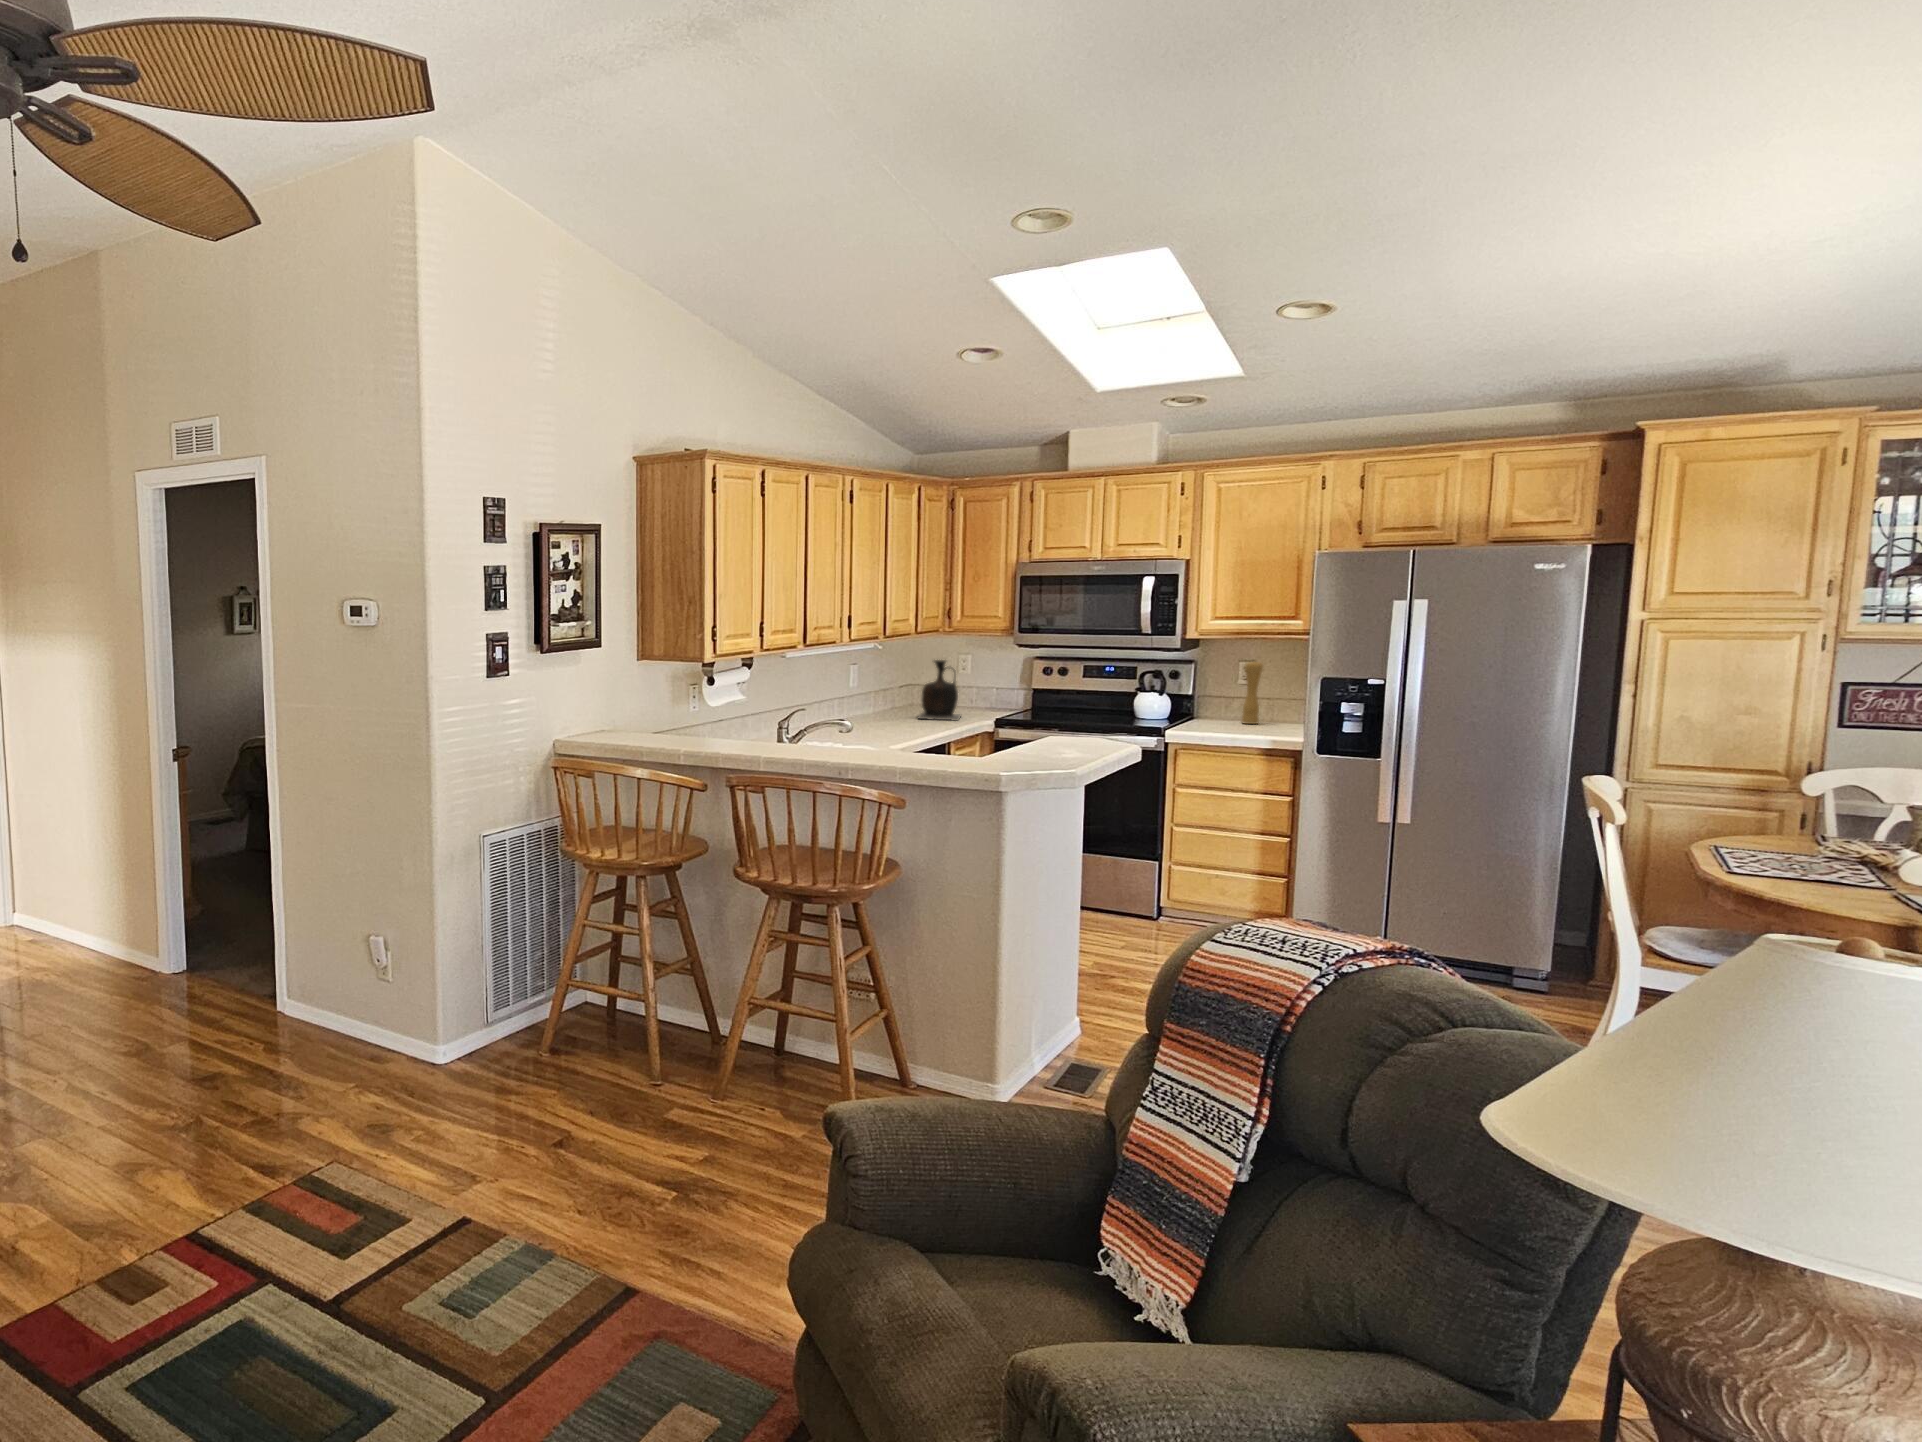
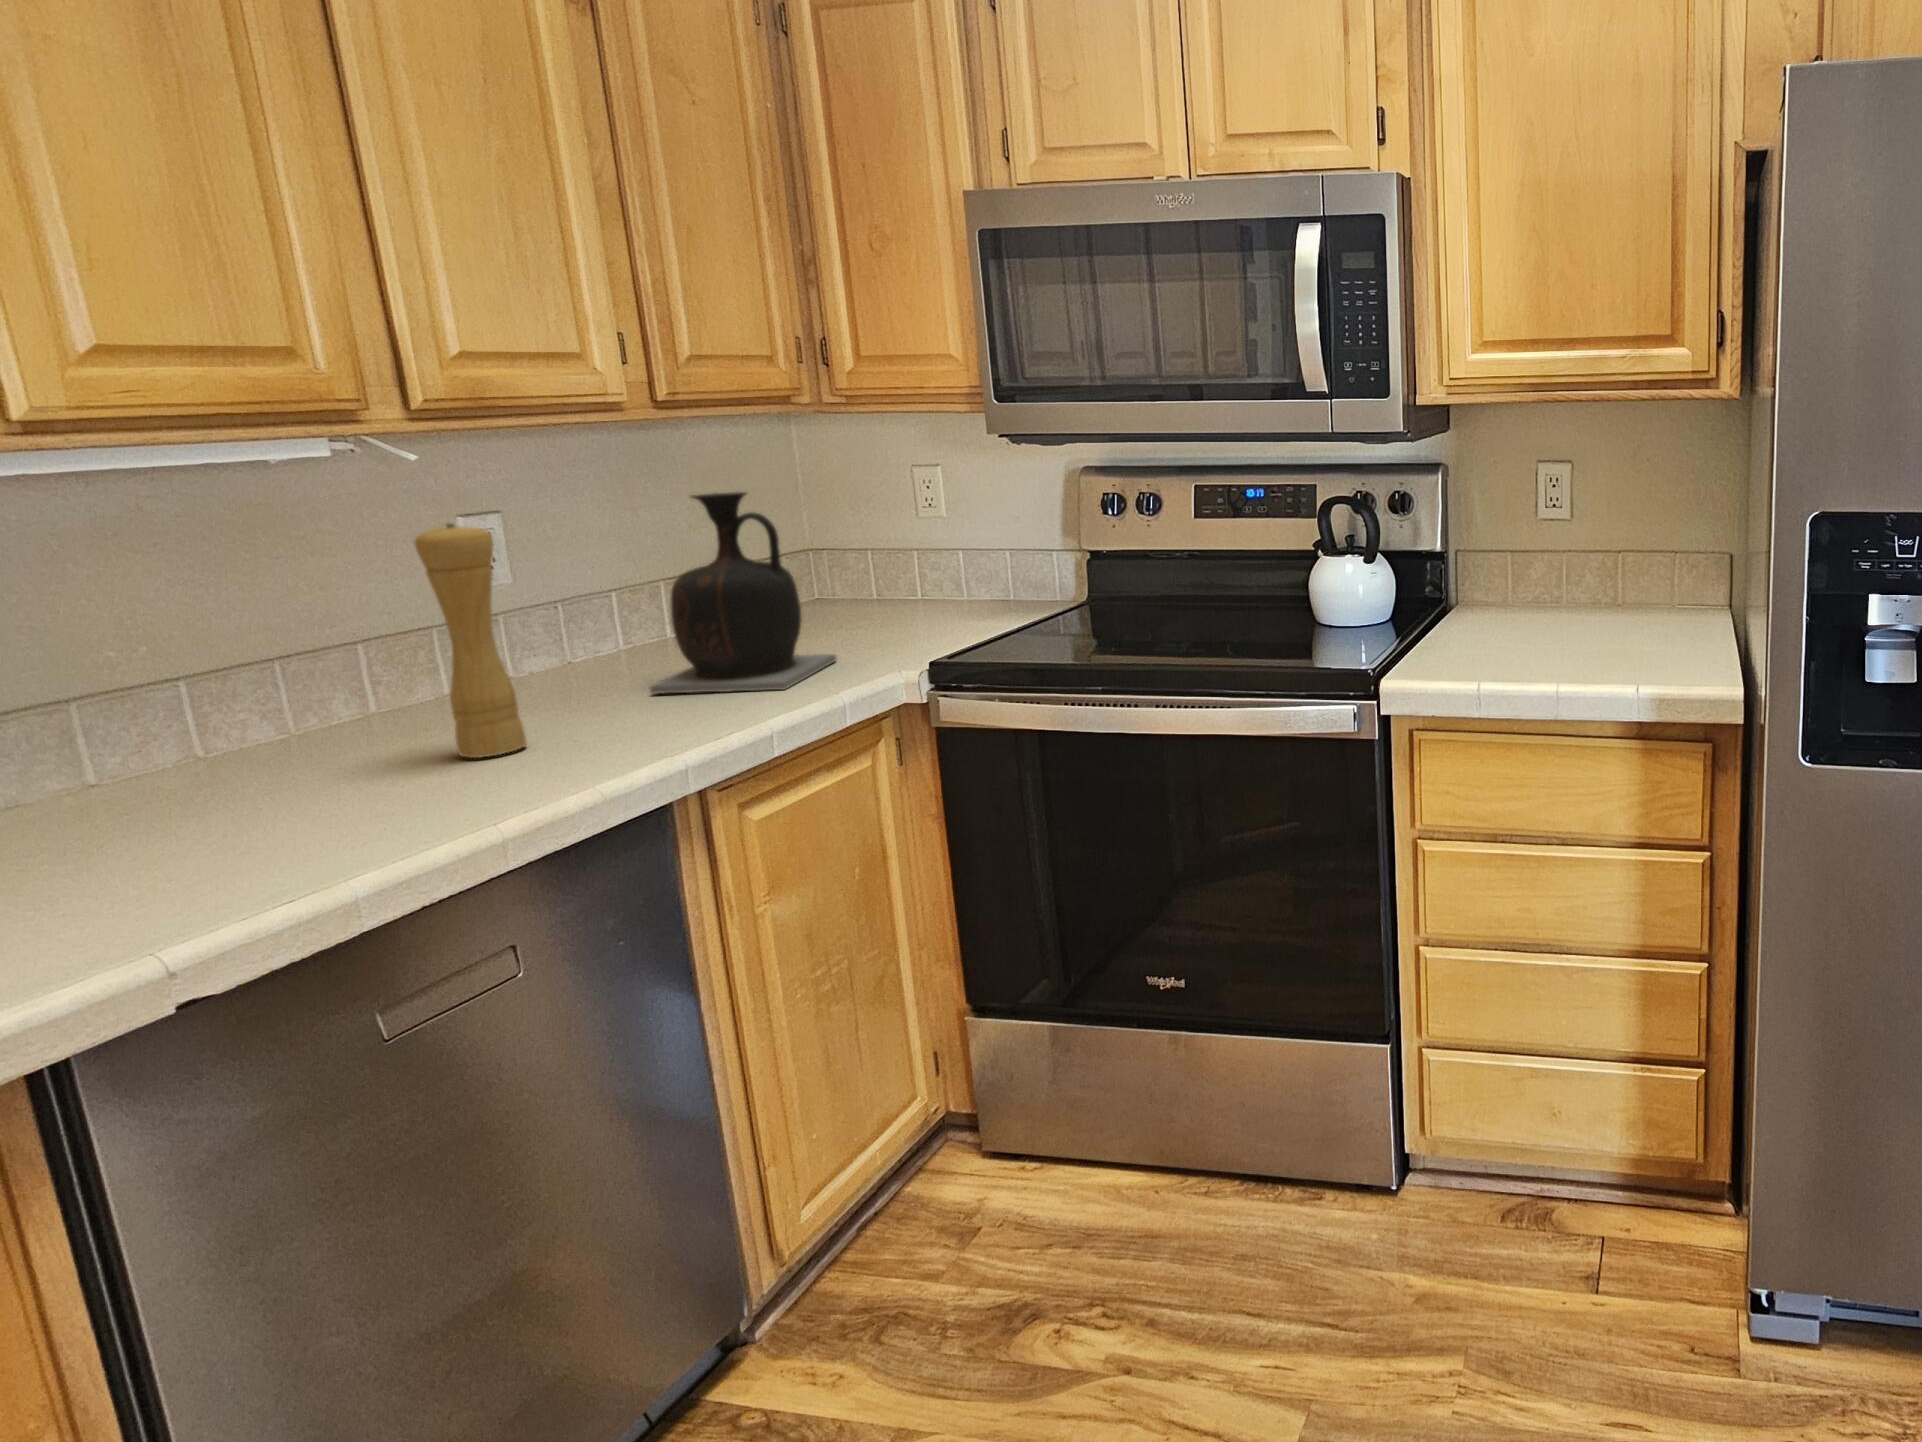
pepper mill: present [1242,662,1263,724] -> present [414,523,526,758]

